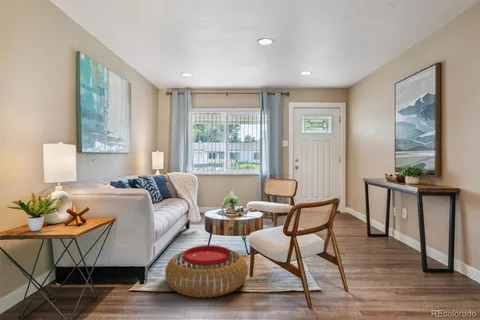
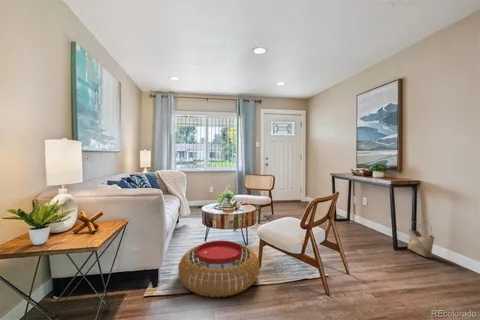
woven basket: none [441,237,470,282] -> present [408,230,434,257]

